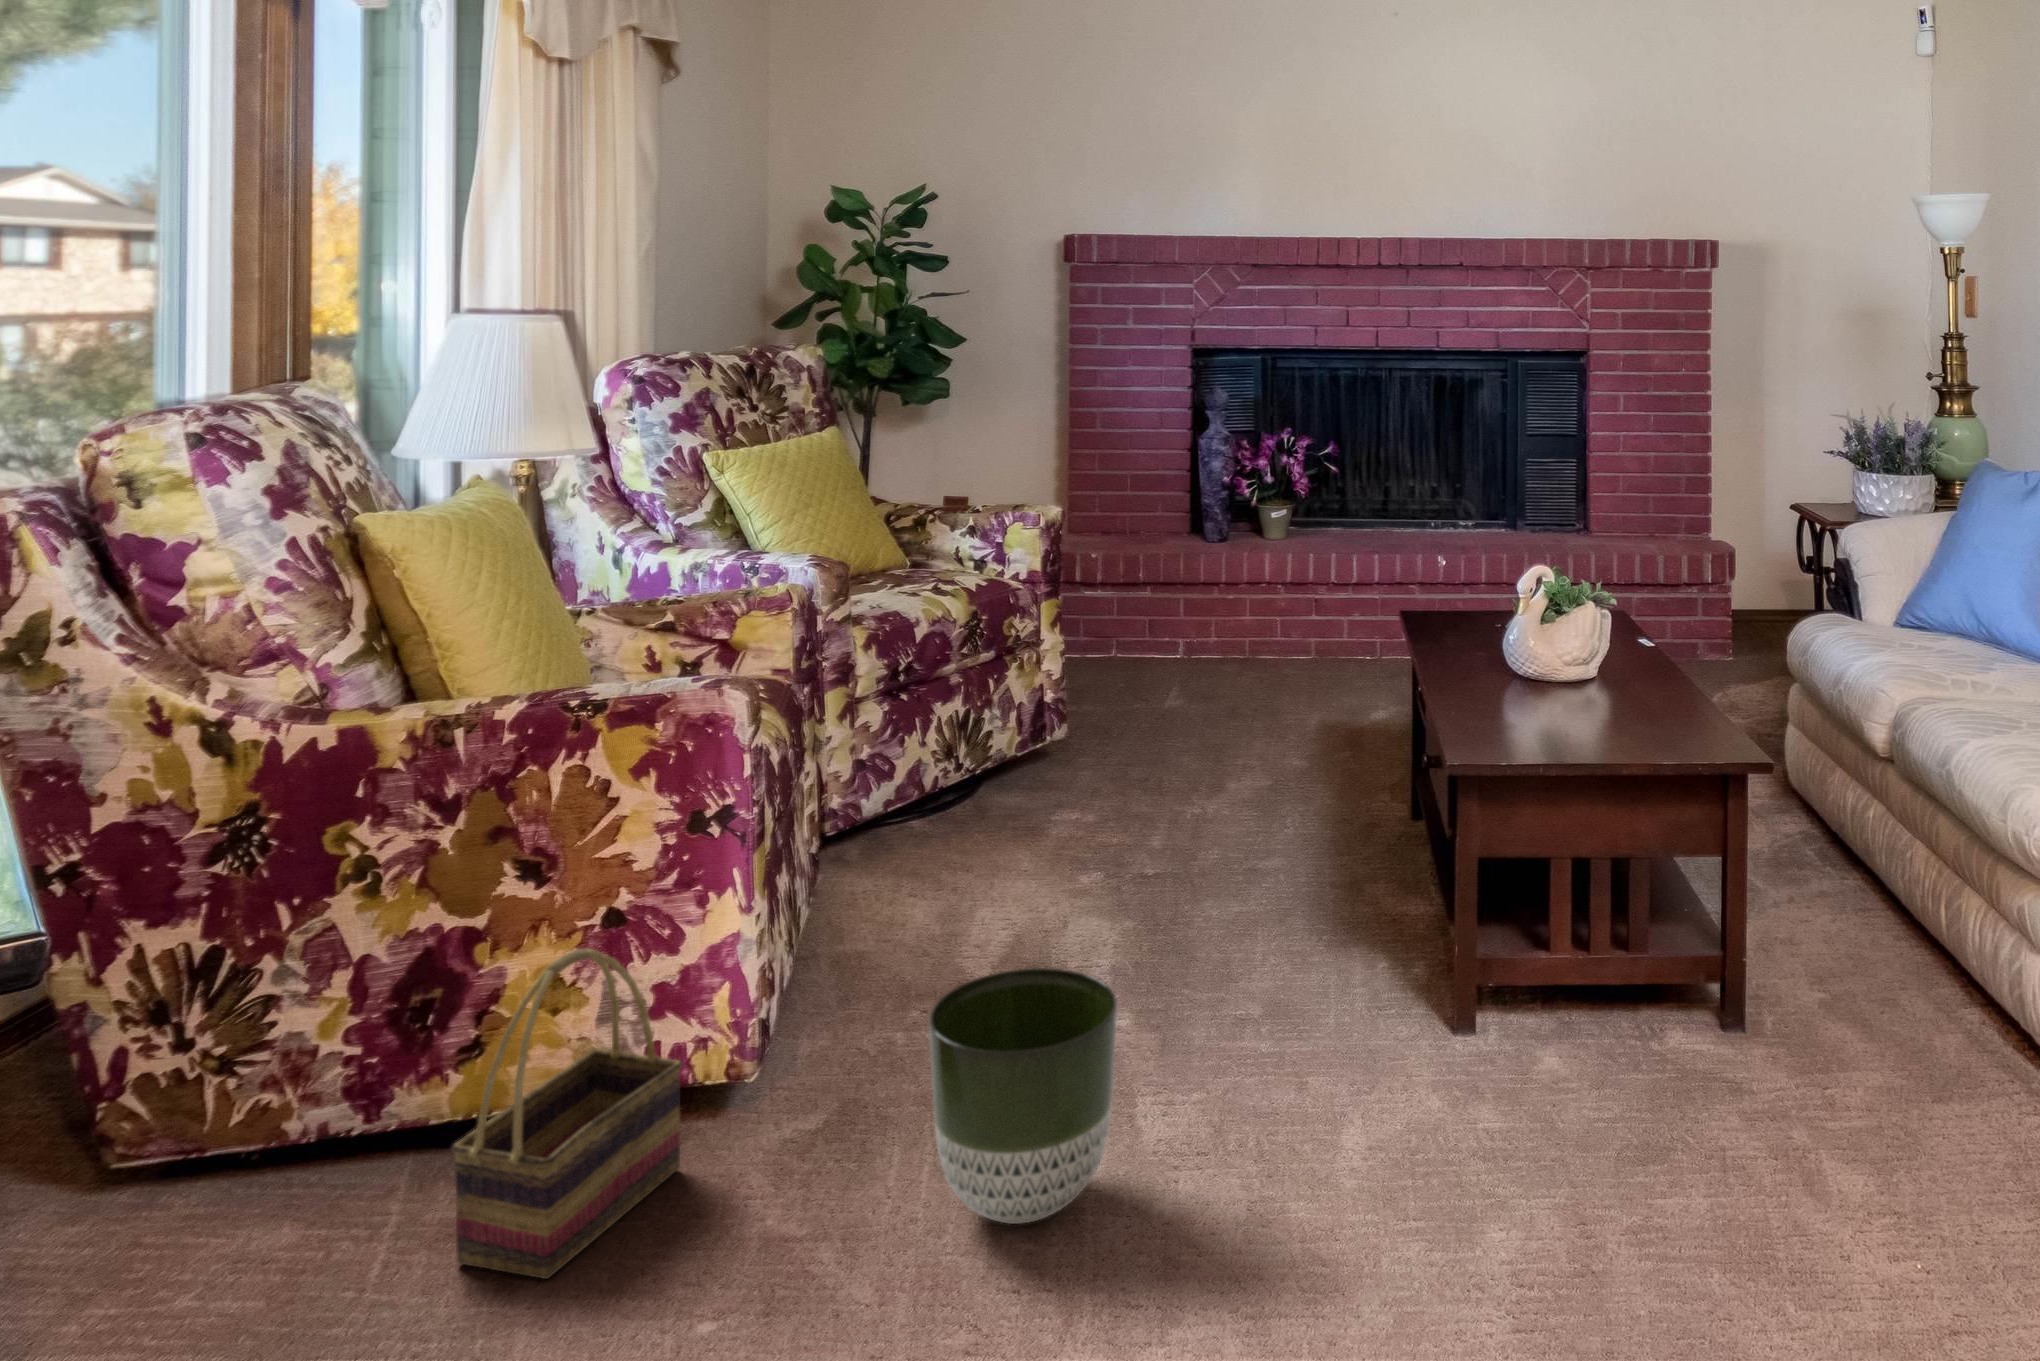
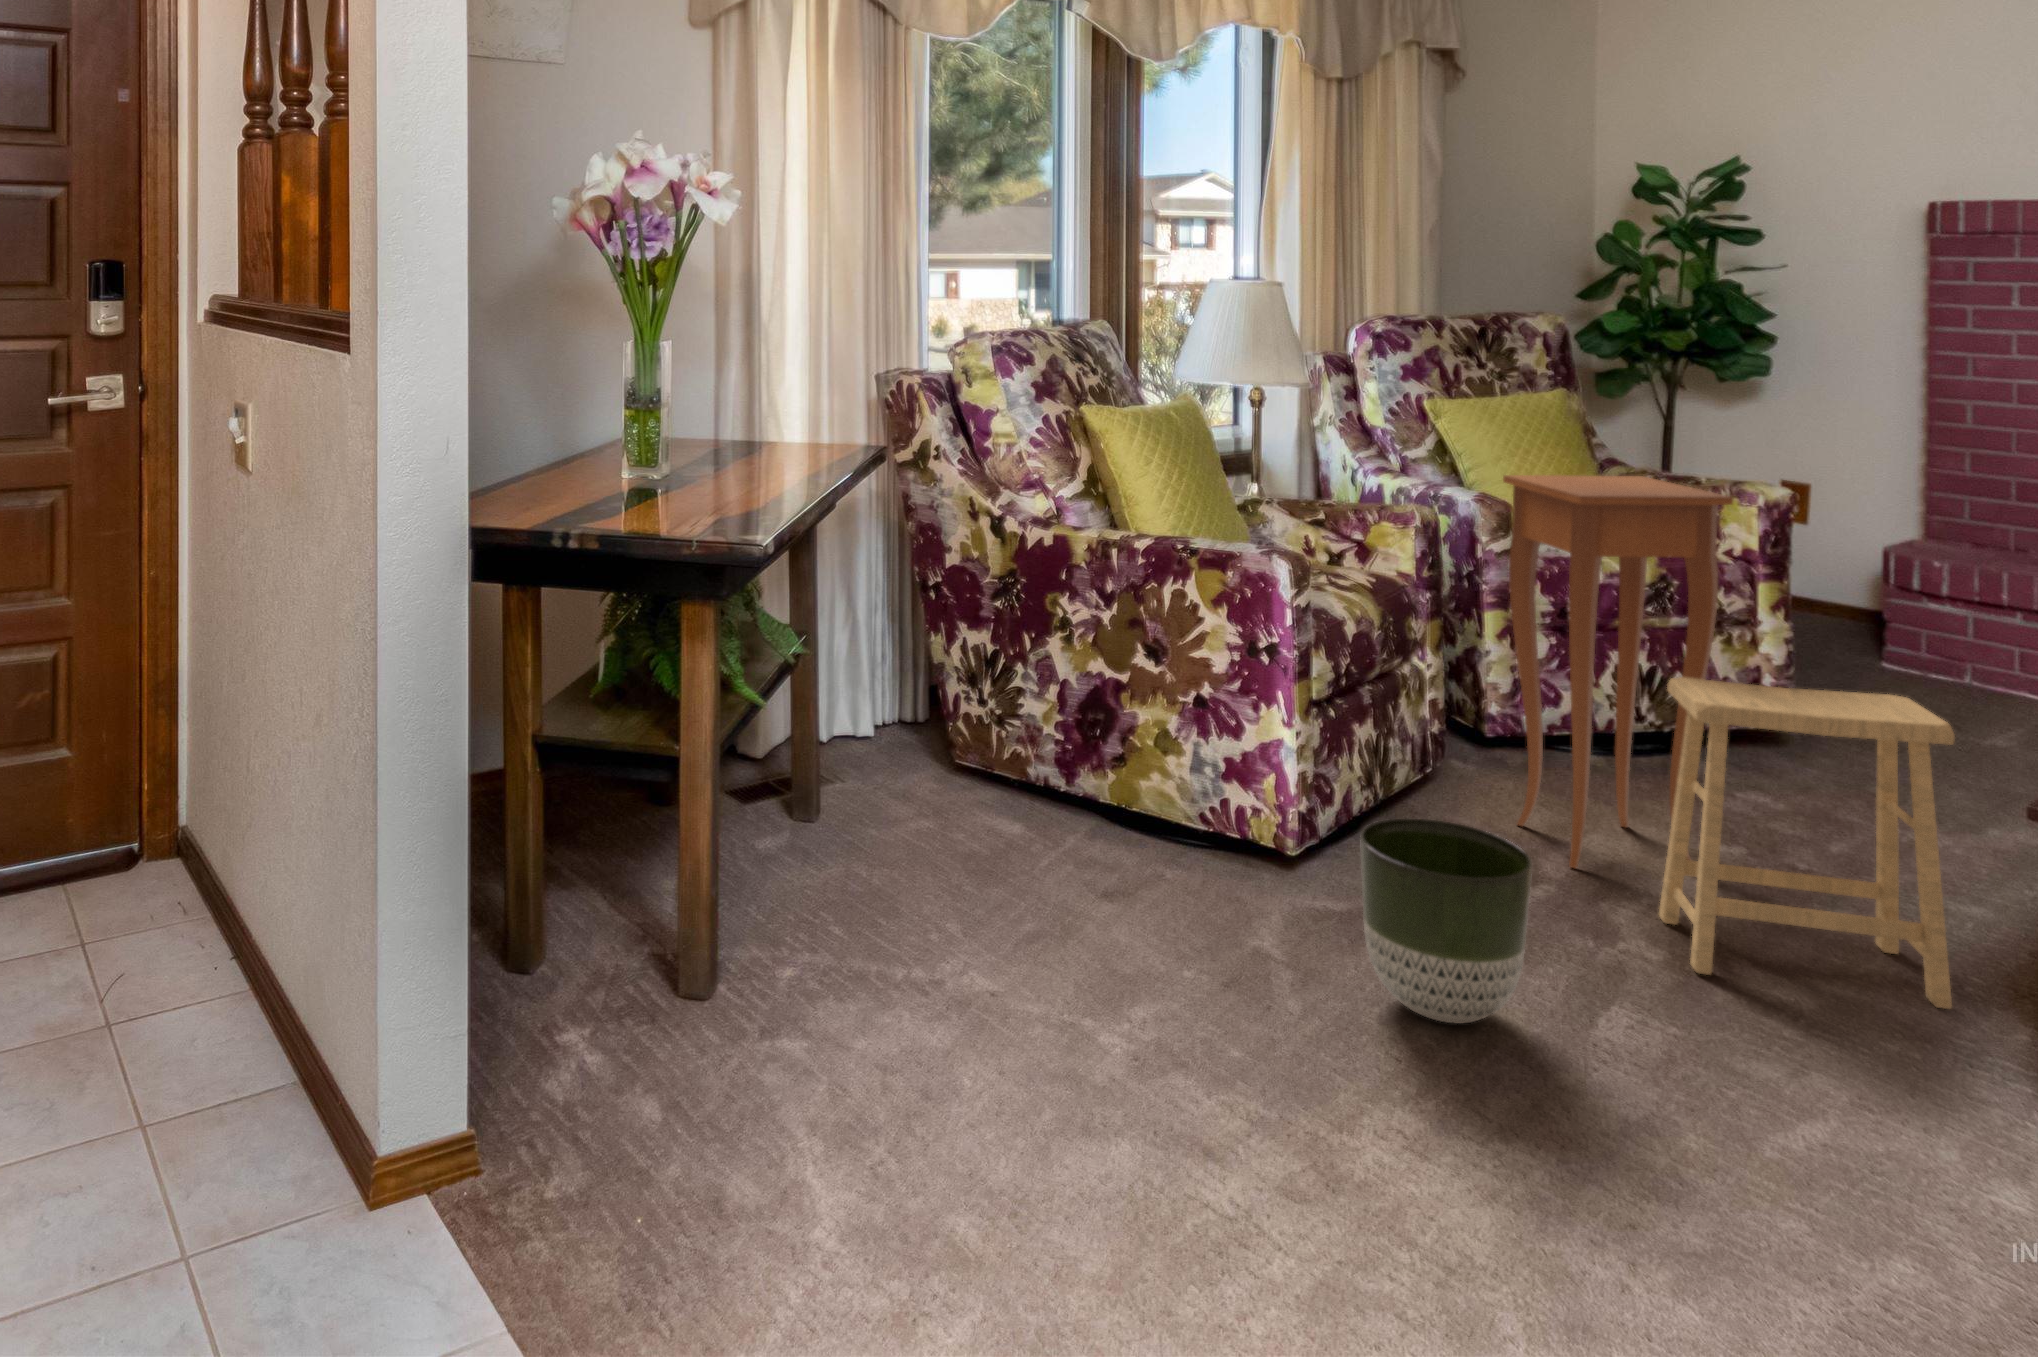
side table: none [897,520,1119,961] -> present [1503,475,1734,868]
footstool: none [1107,699,1344,1031] -> present [1659,677,1954,1009]
basket: present [451,949,682,1279] -> none [1070,704,1226,903]

